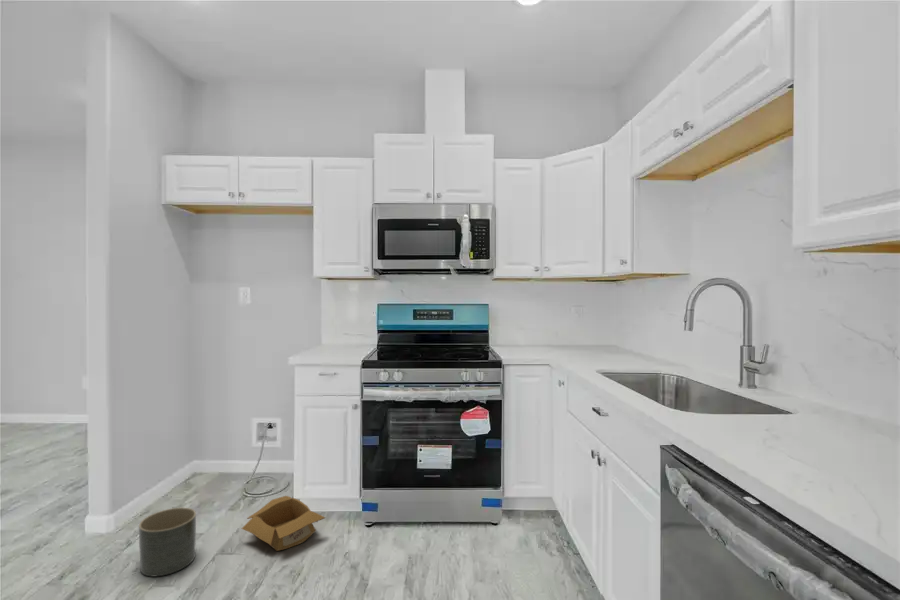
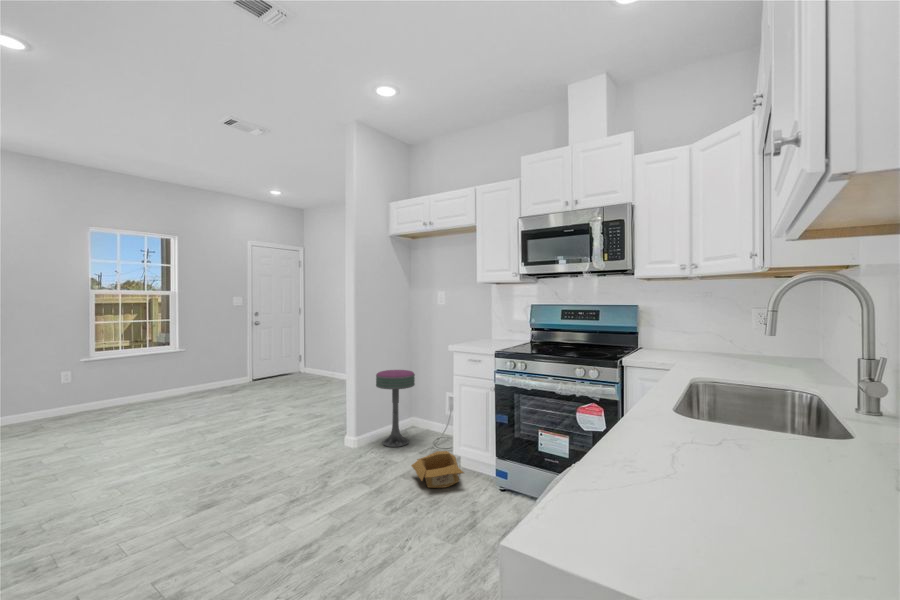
bar stool: none [150,398,214,512] -> present [376,370,415,447]
planter: present [139,508,196,576] -> none [350,440,383,481]

